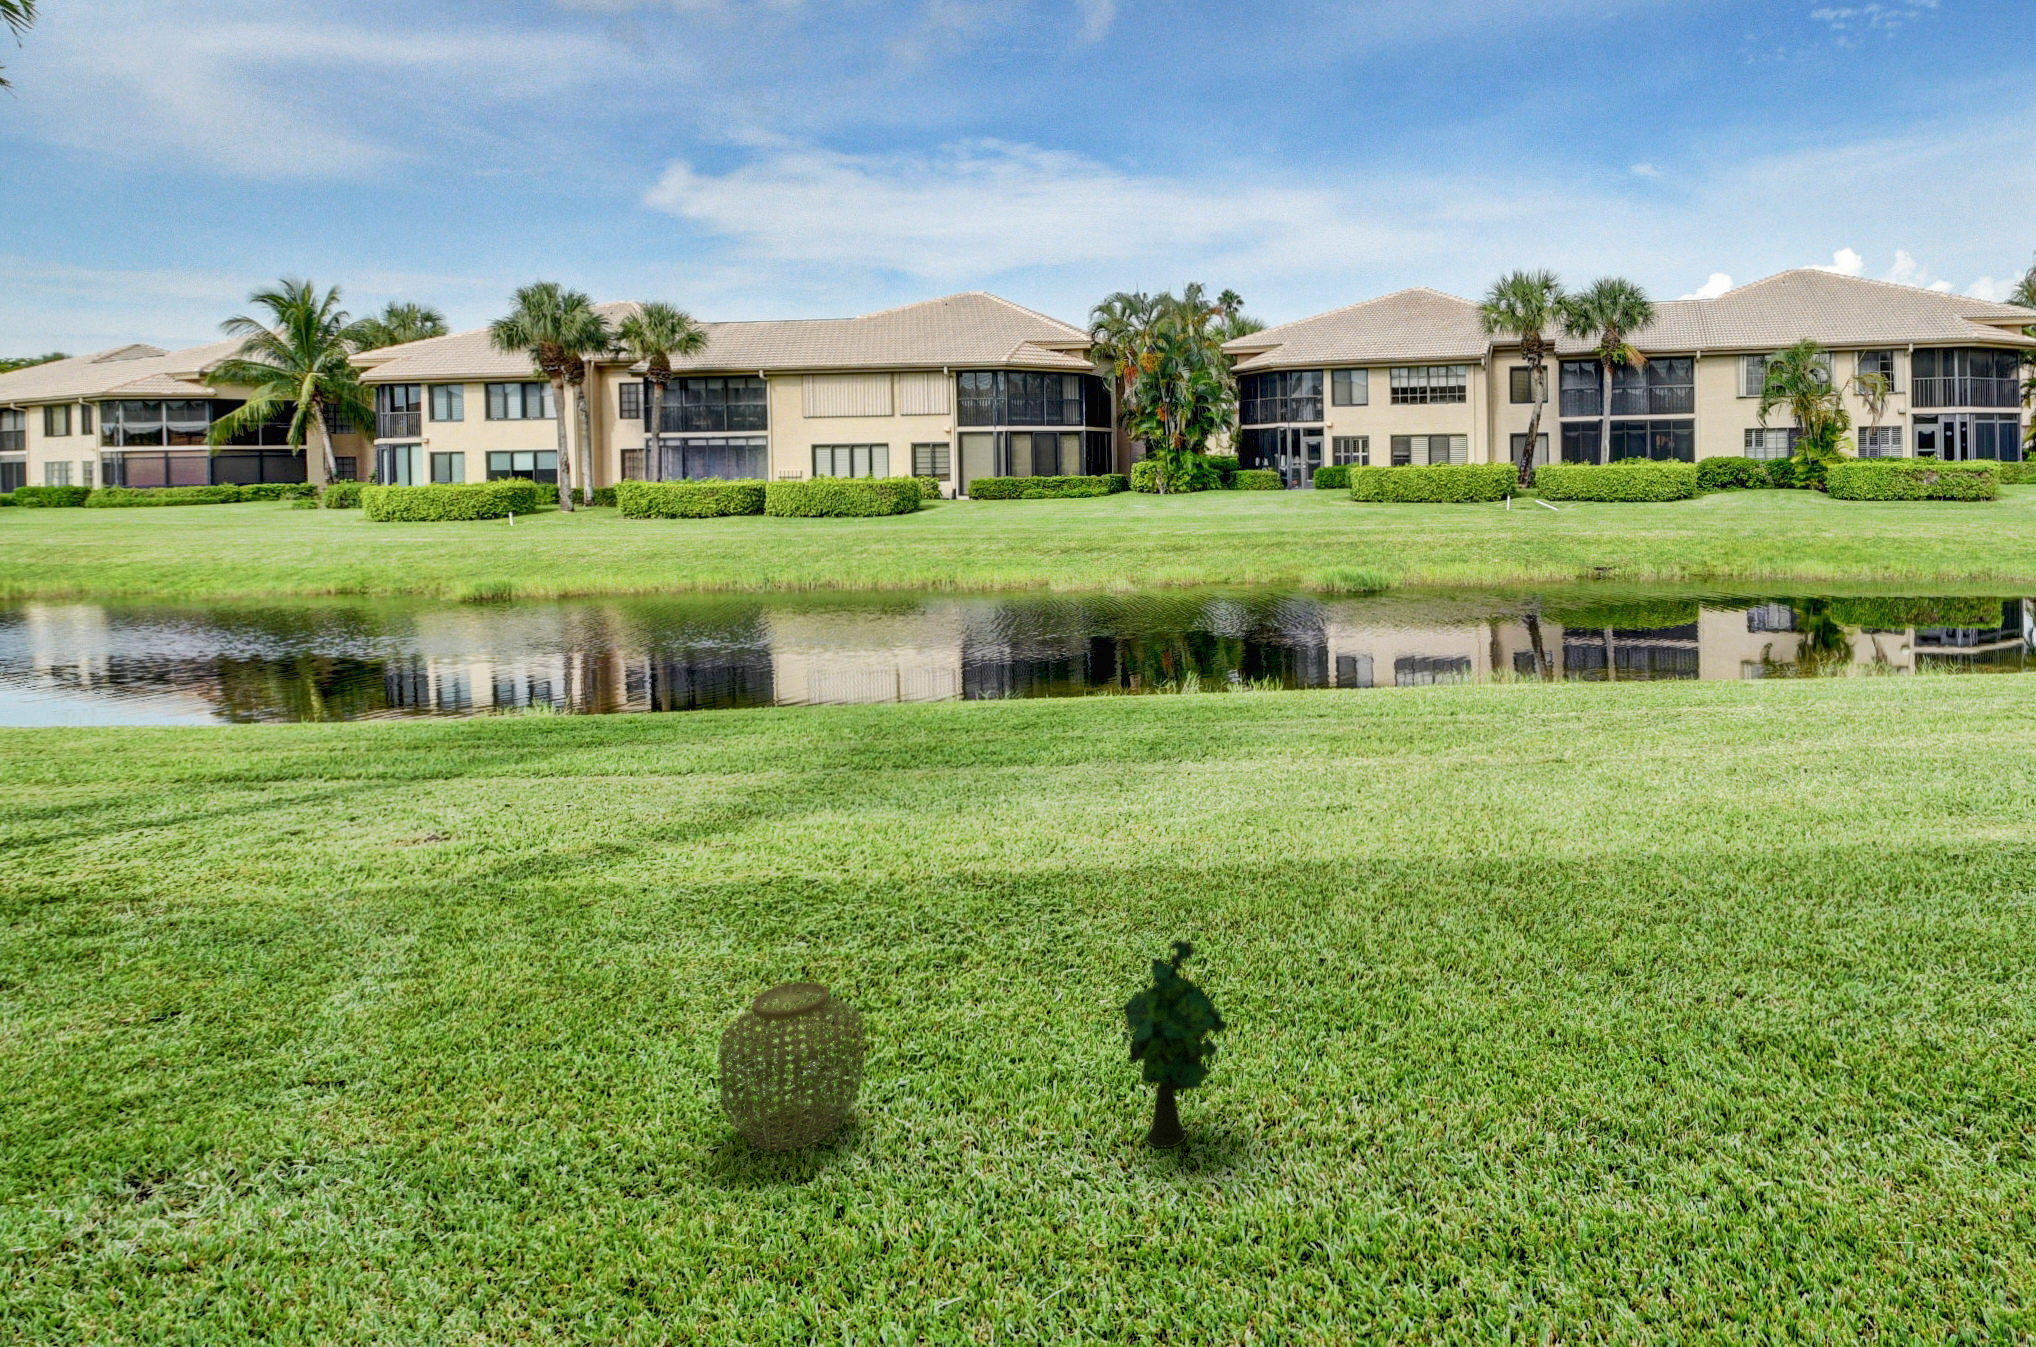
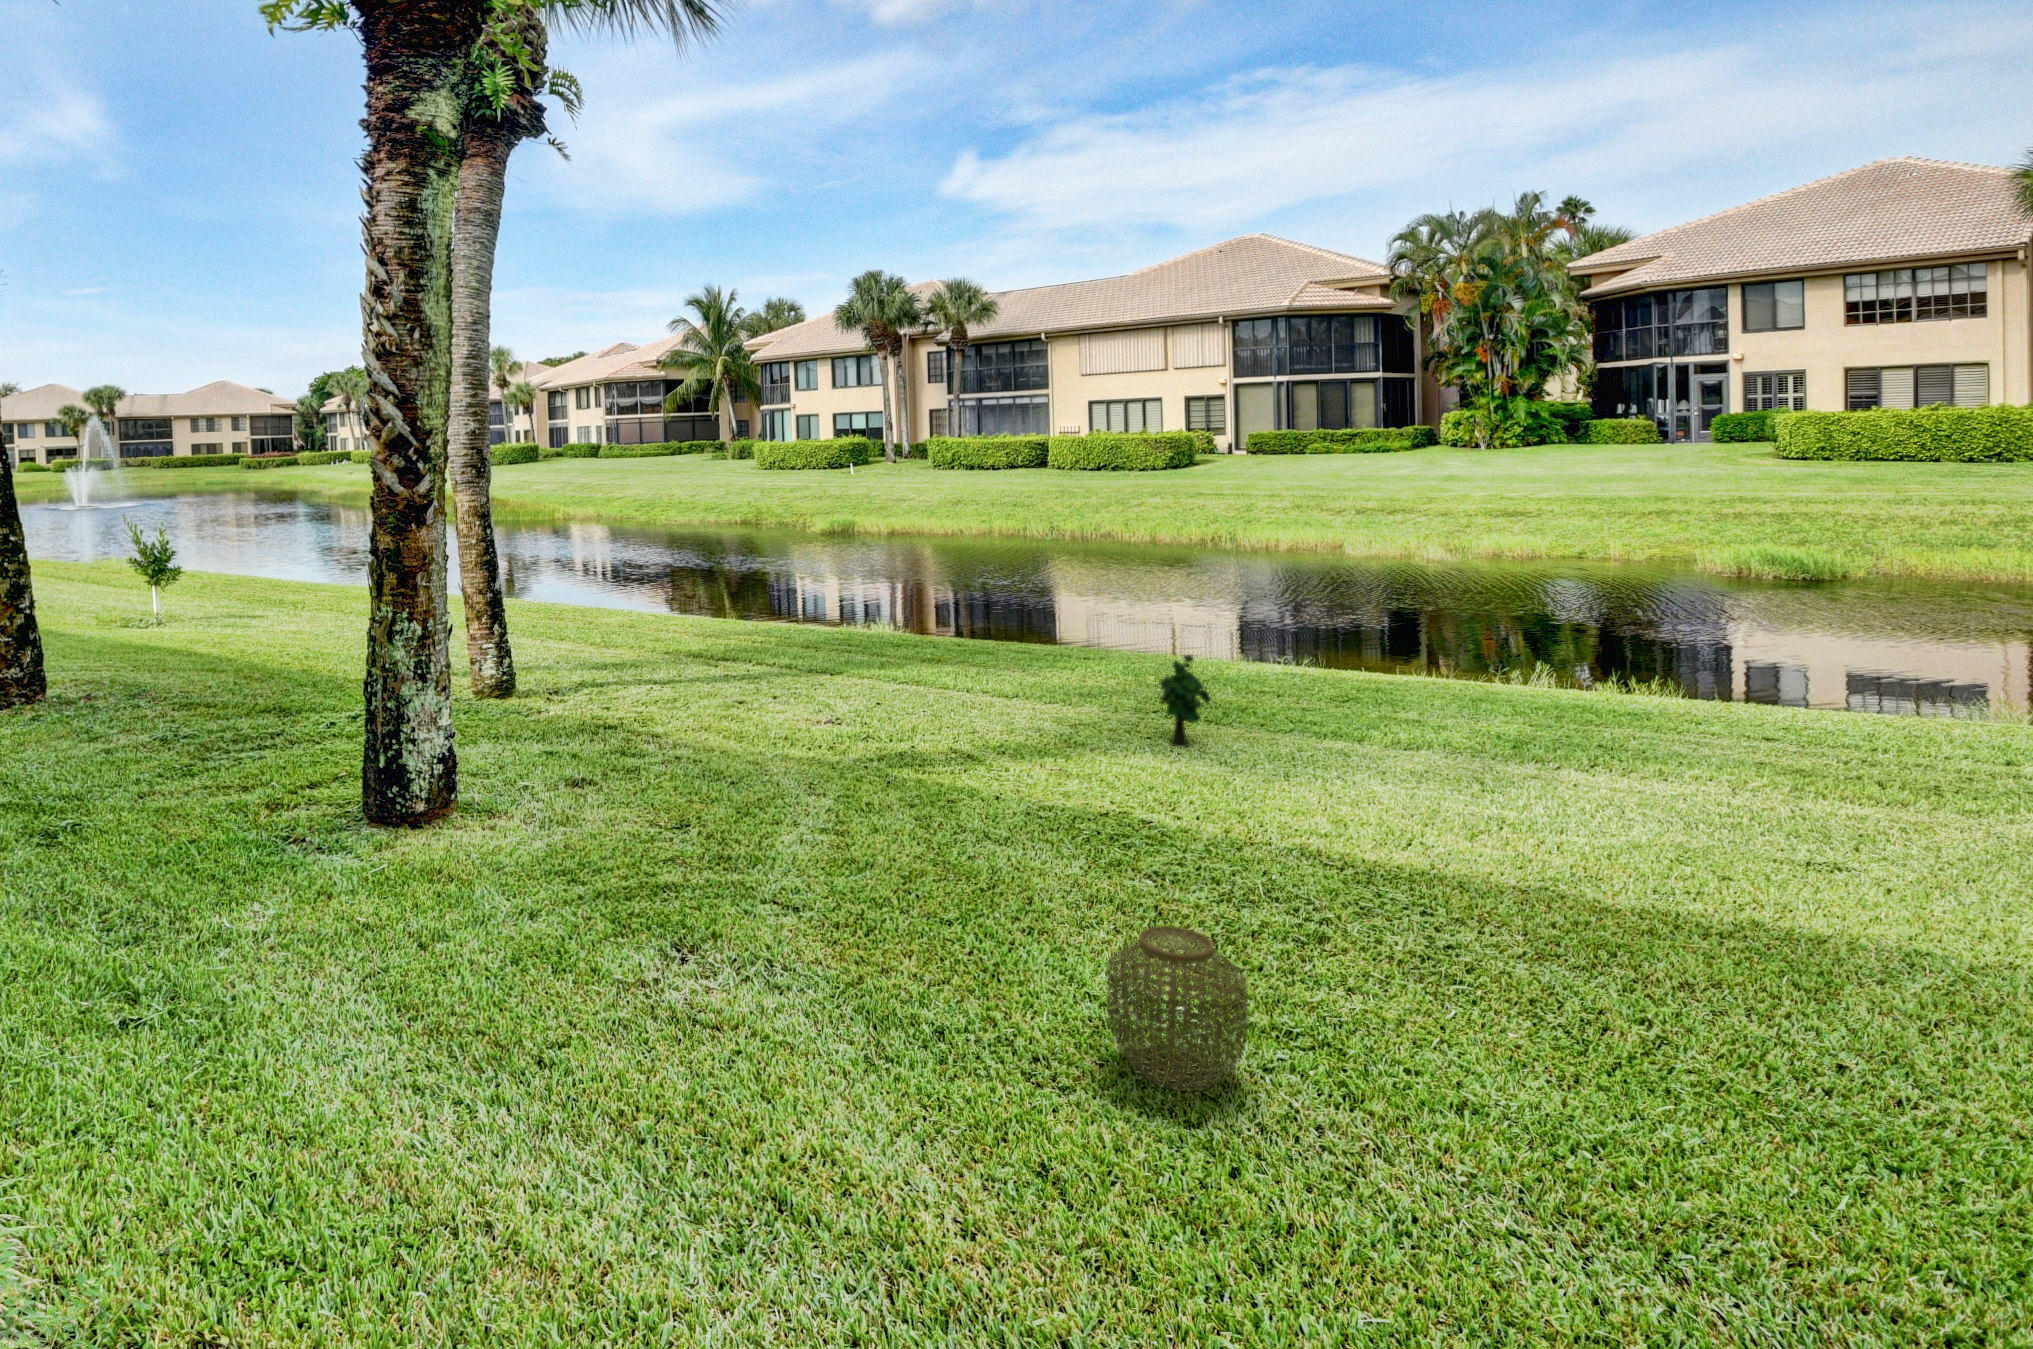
decorative plant: present [1113,941,1228,1148] -> present [1159,655,1211,747]

